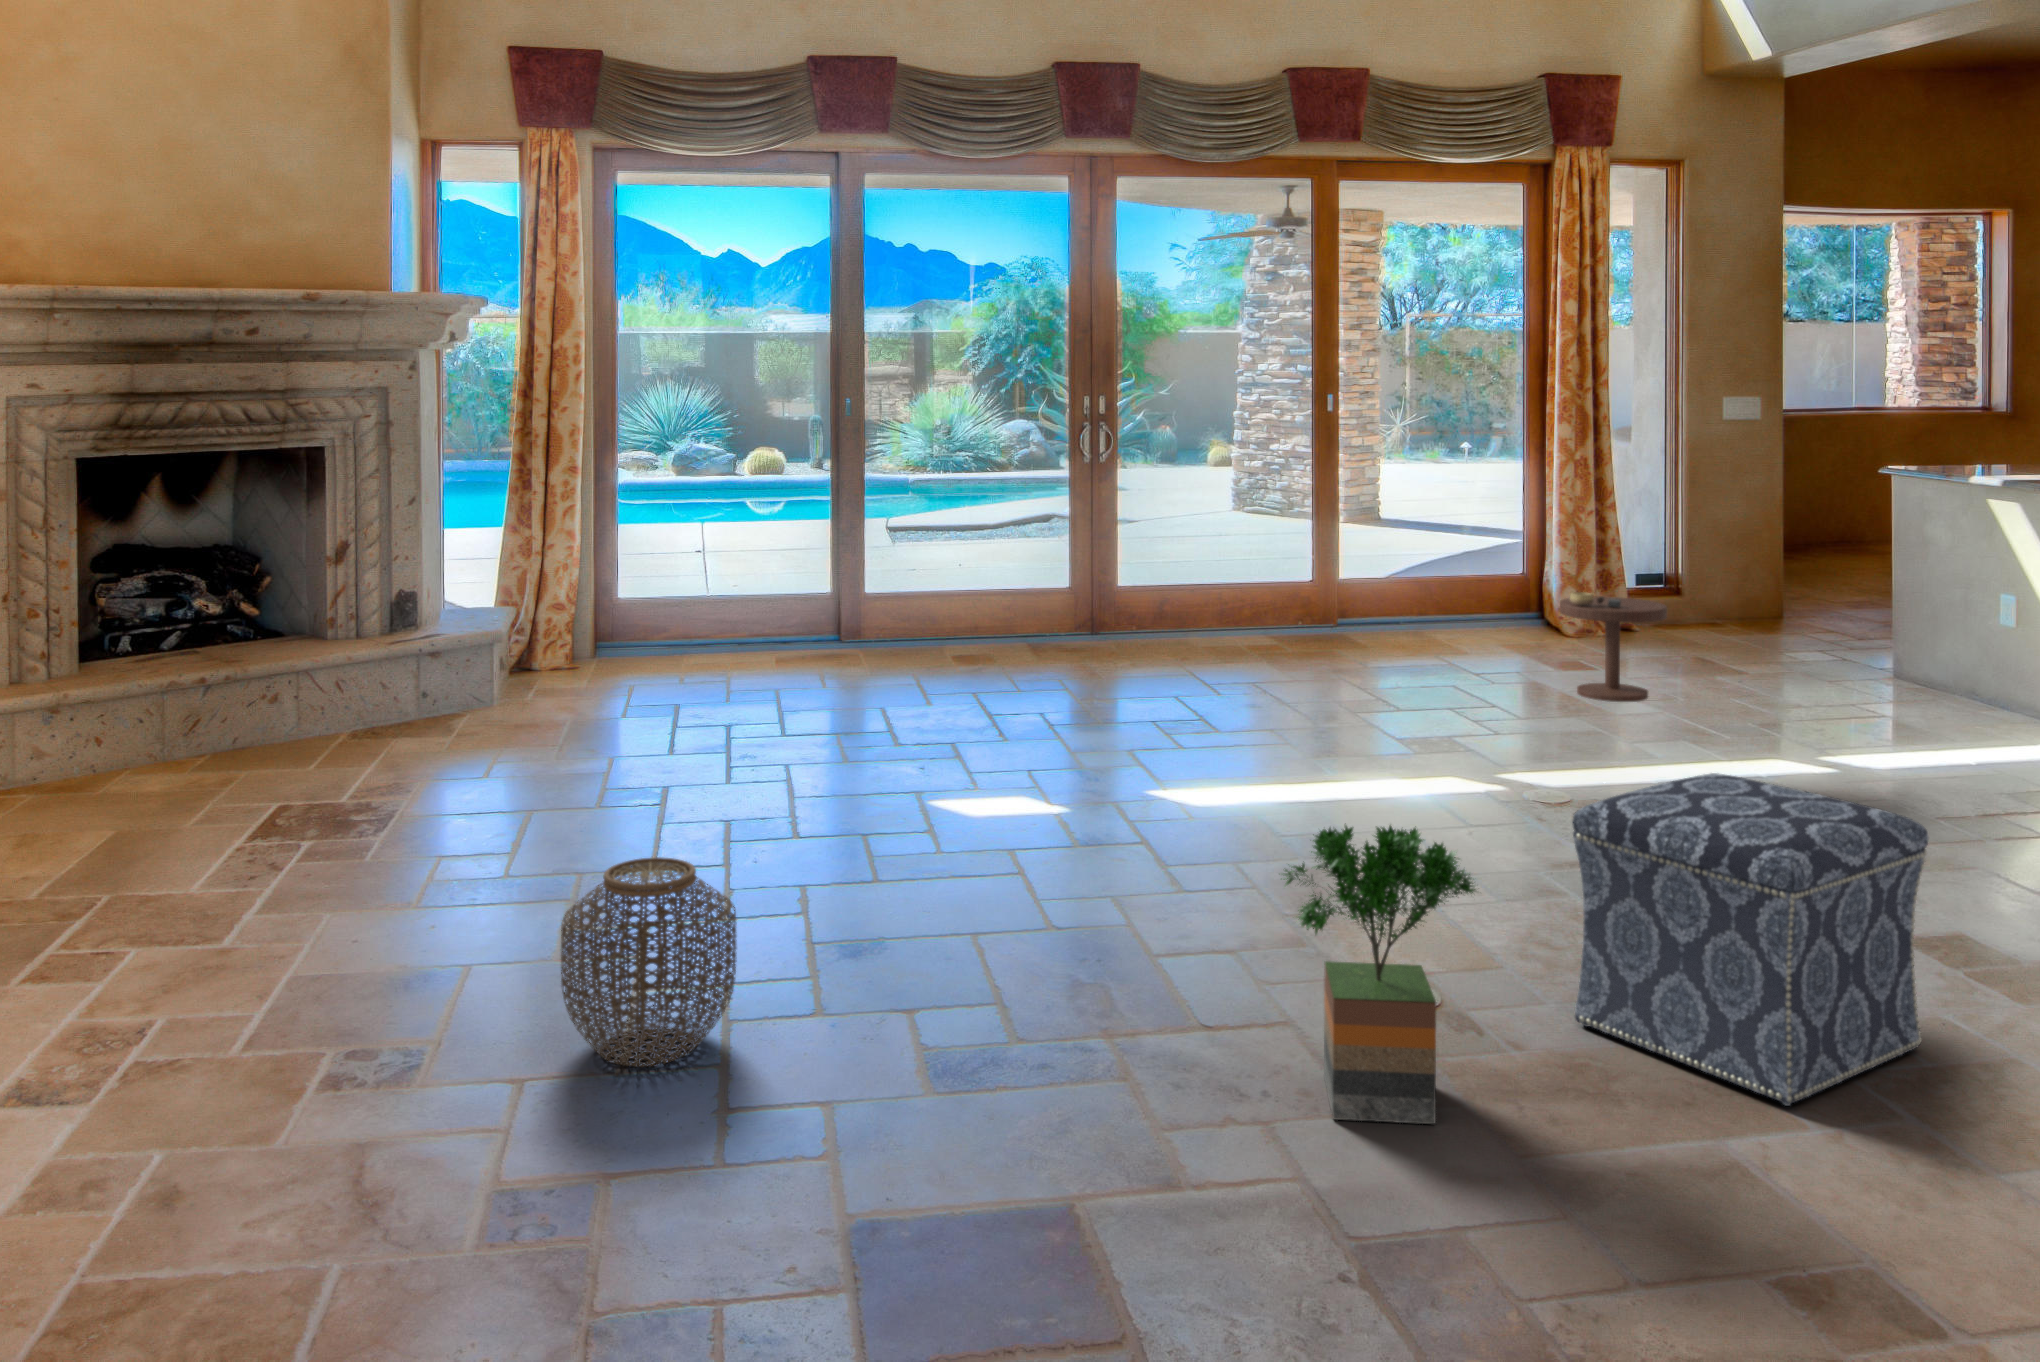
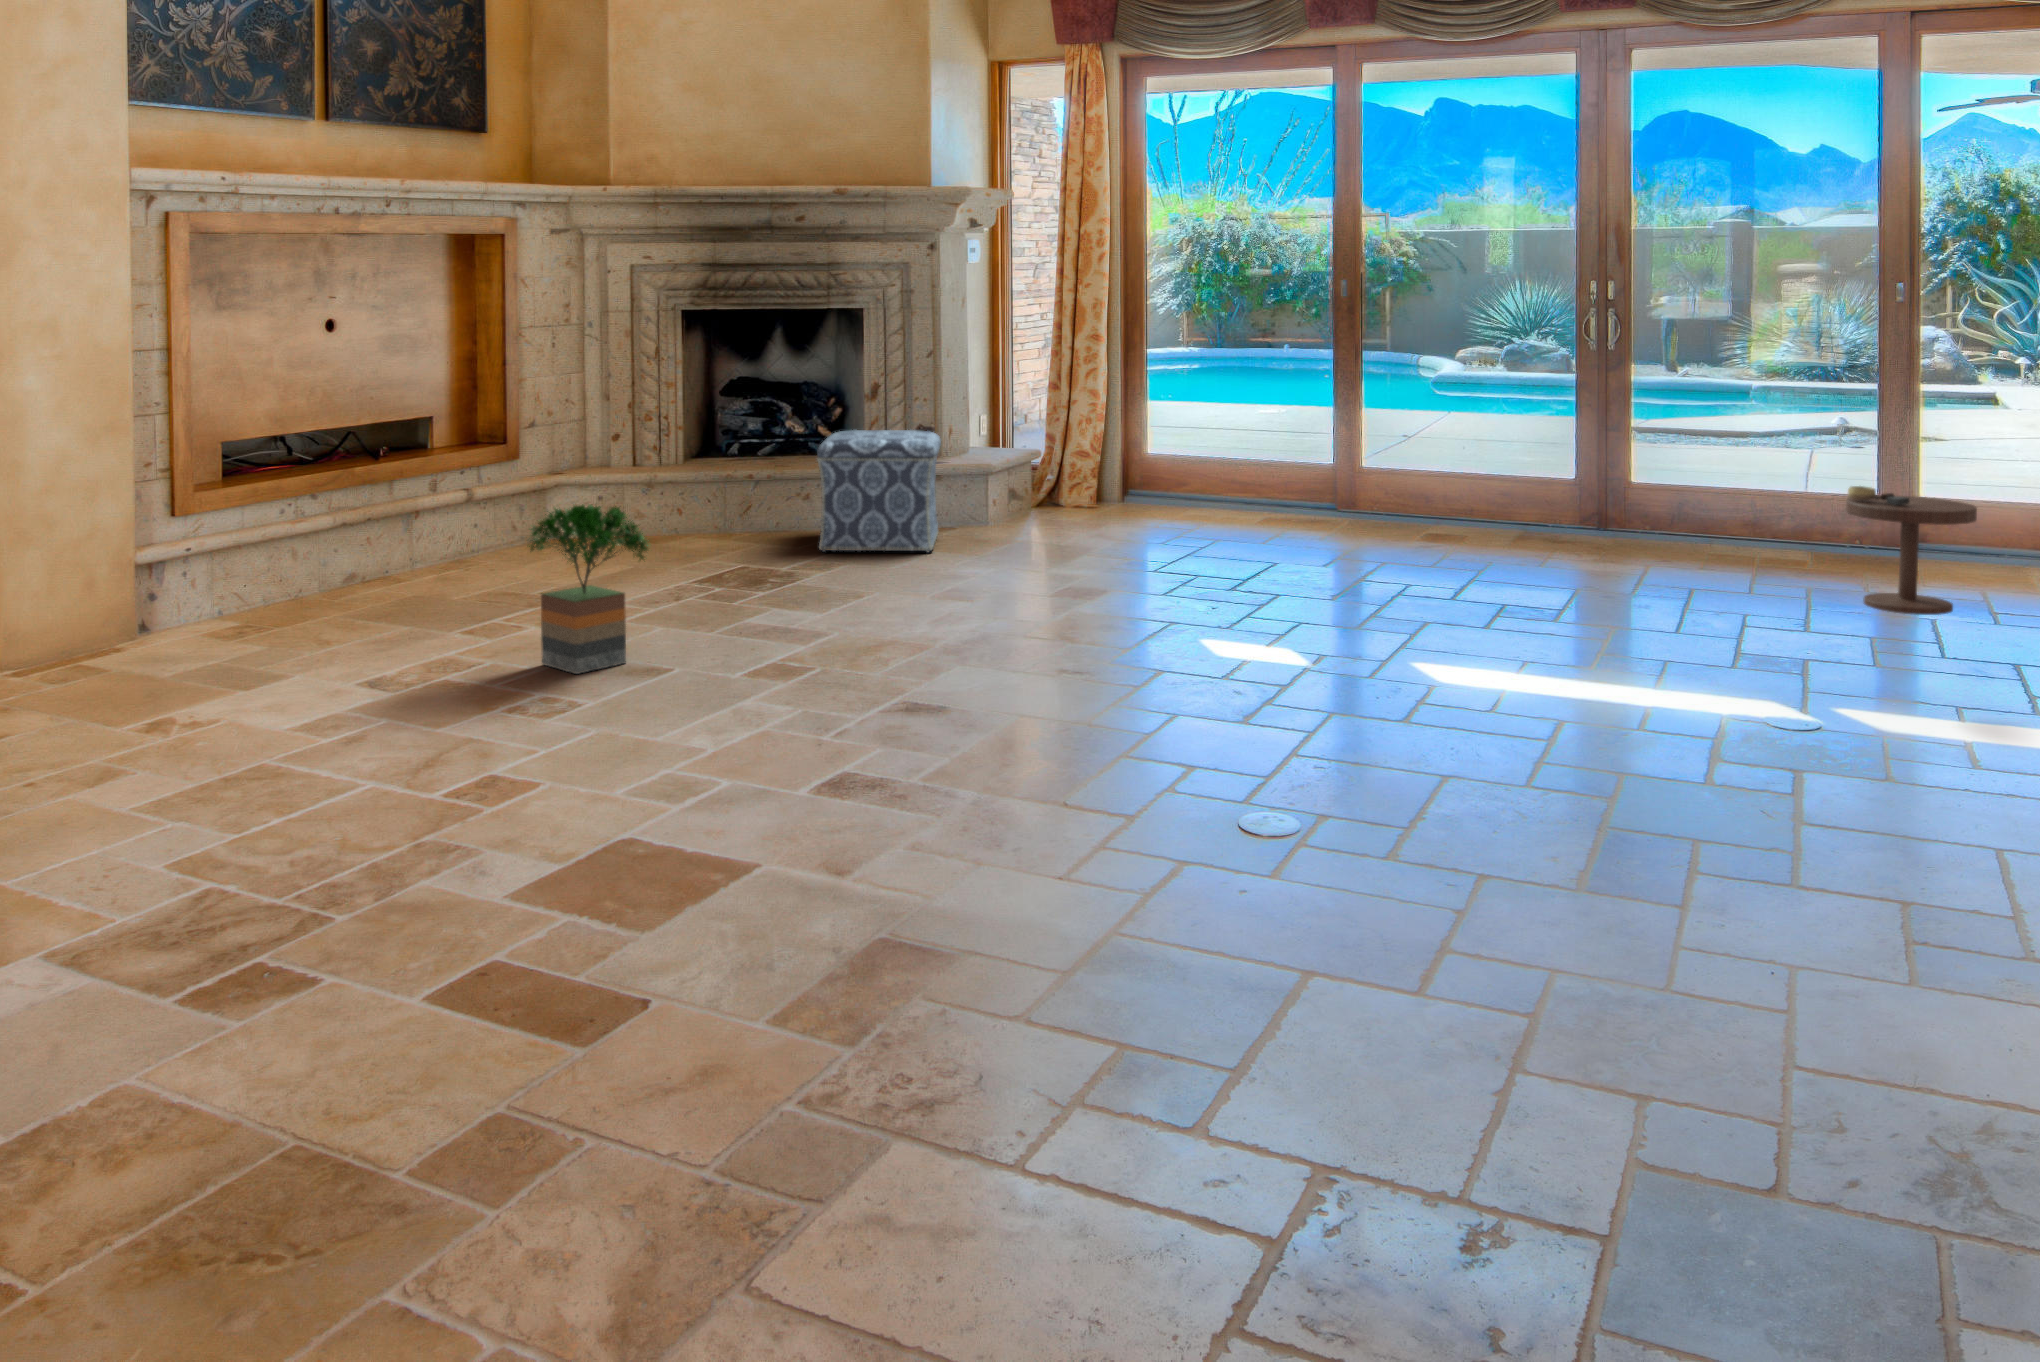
ottoman: present [1572,773,1928,1106] -> present [817,430,941,552]
potted tree: present [1283,825,1476,1124] -> present [529,505,649,674]
woven basket: present [561,857,736,1067] -> none [653,583,778,725]

